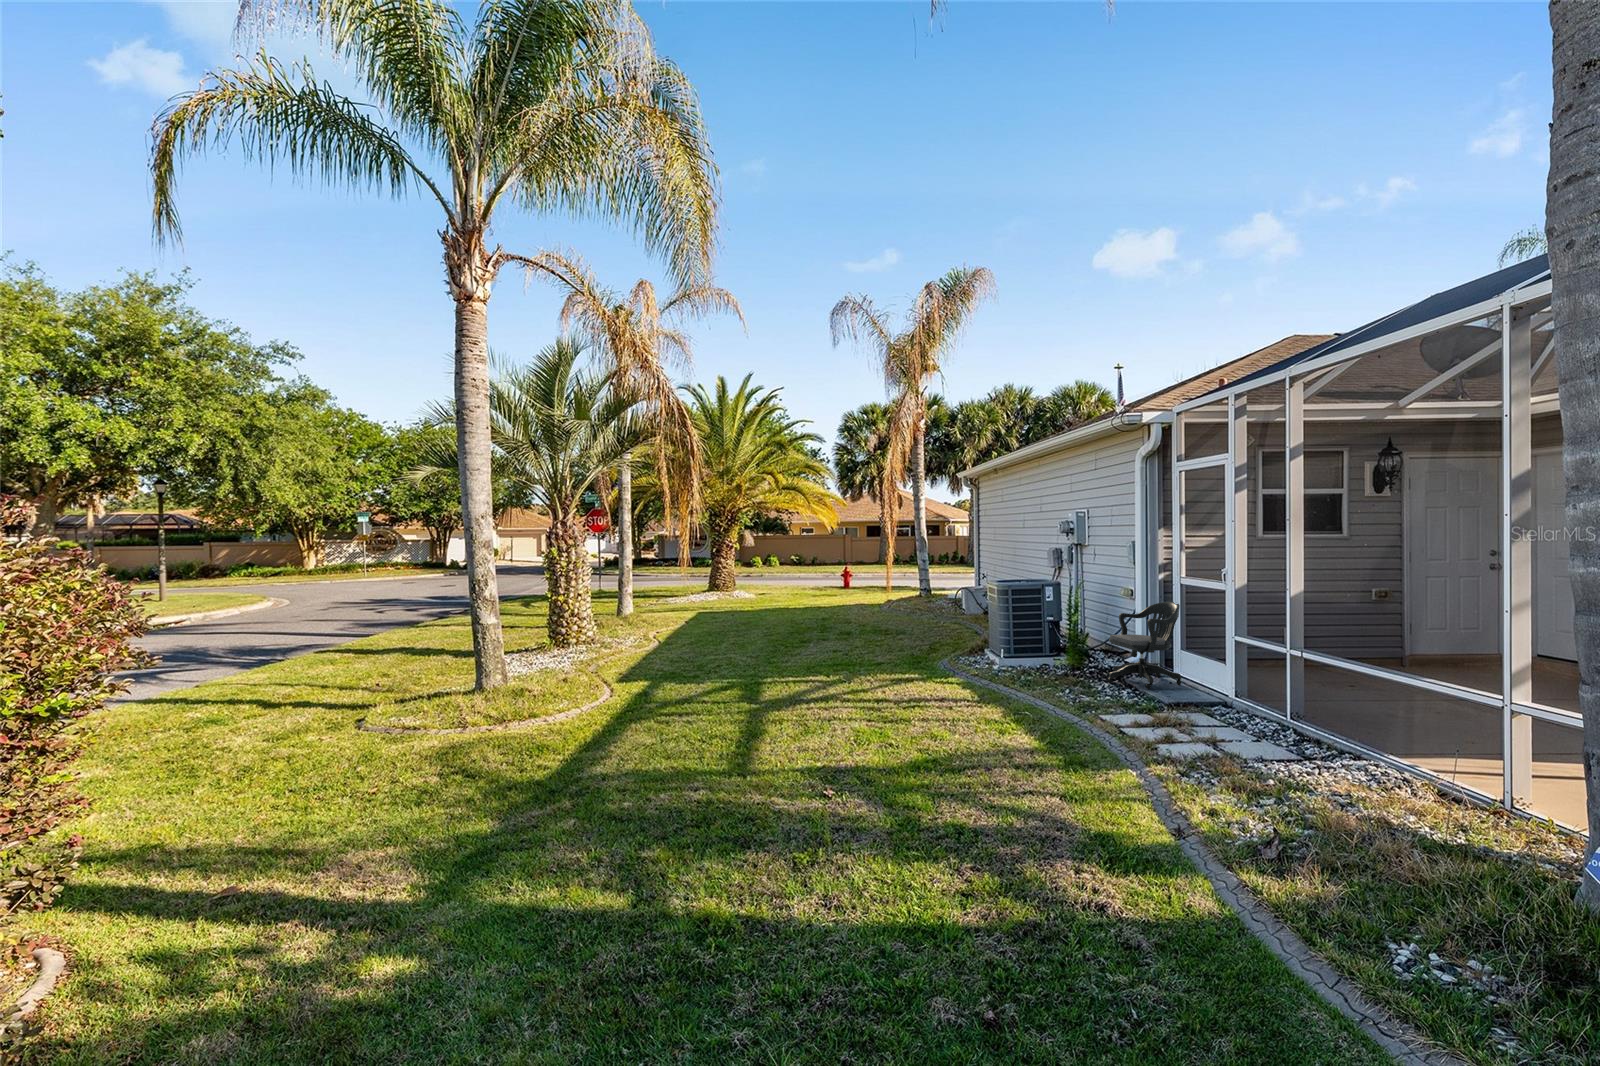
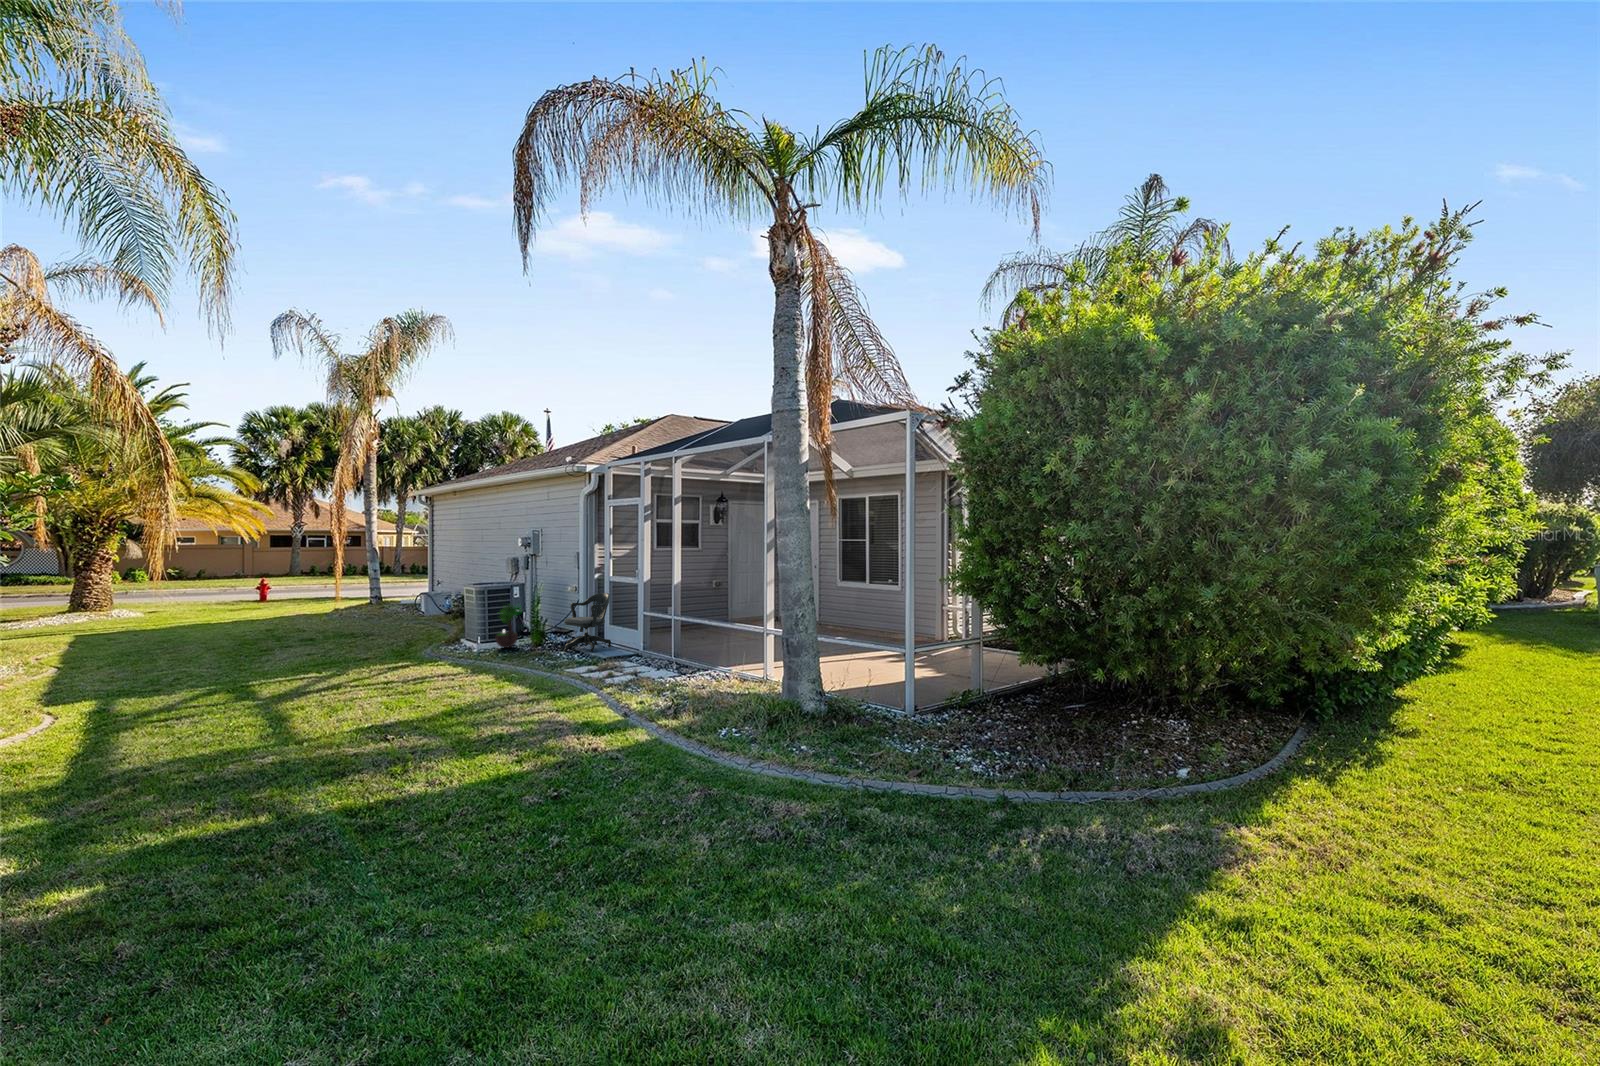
potted tree: none [1019,603,1055,665] -> present [495,605,522,648]

